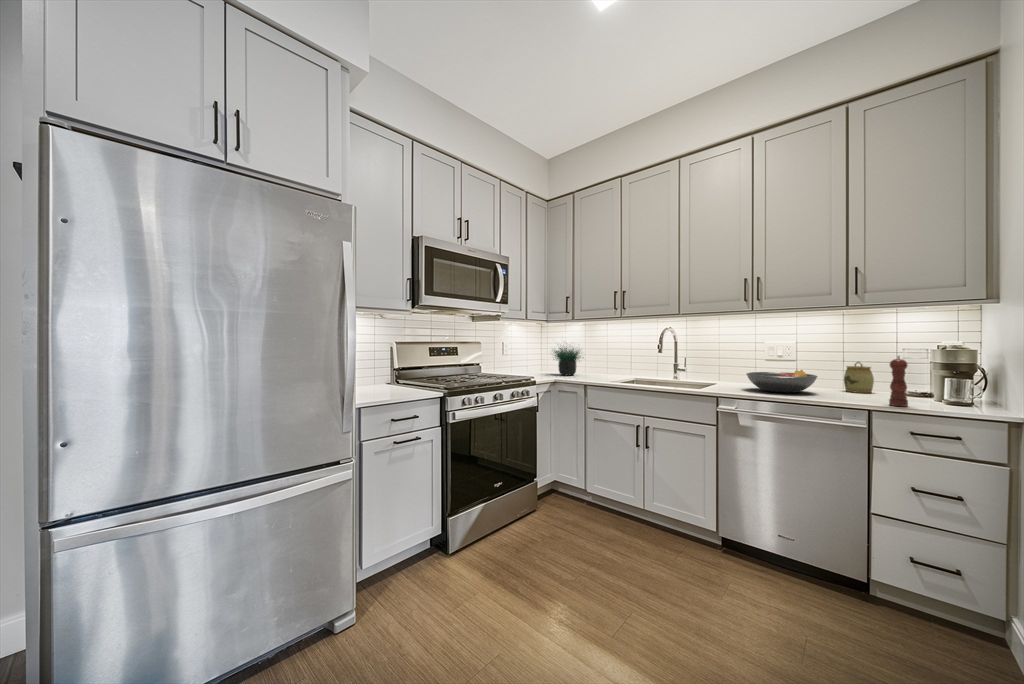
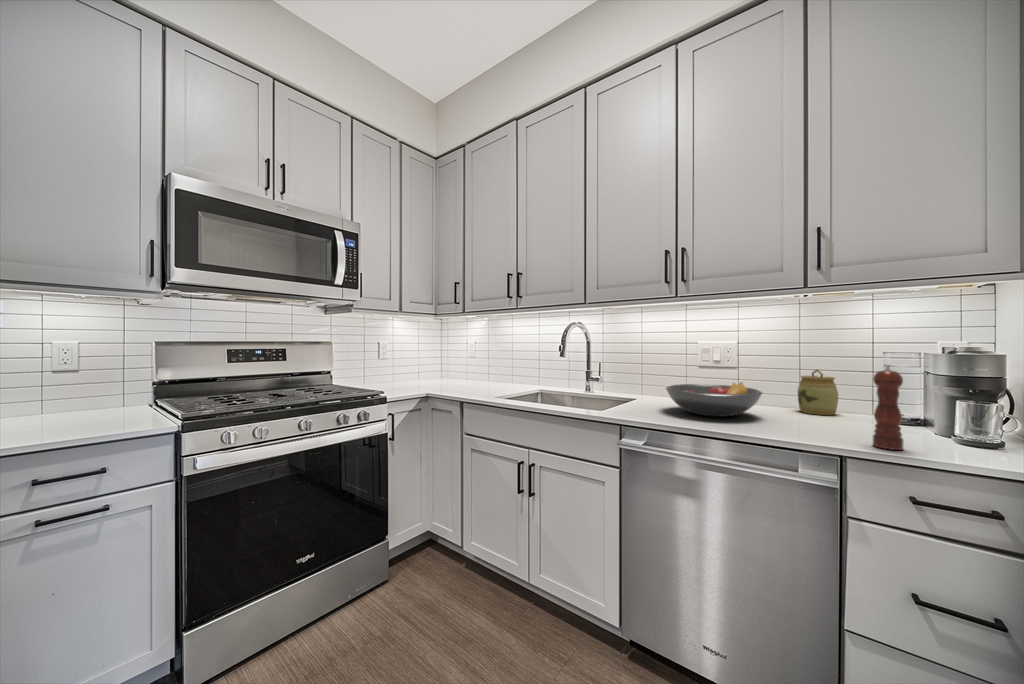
potted plant: present [554,348,581,375] -> none [426,332,480,386]

